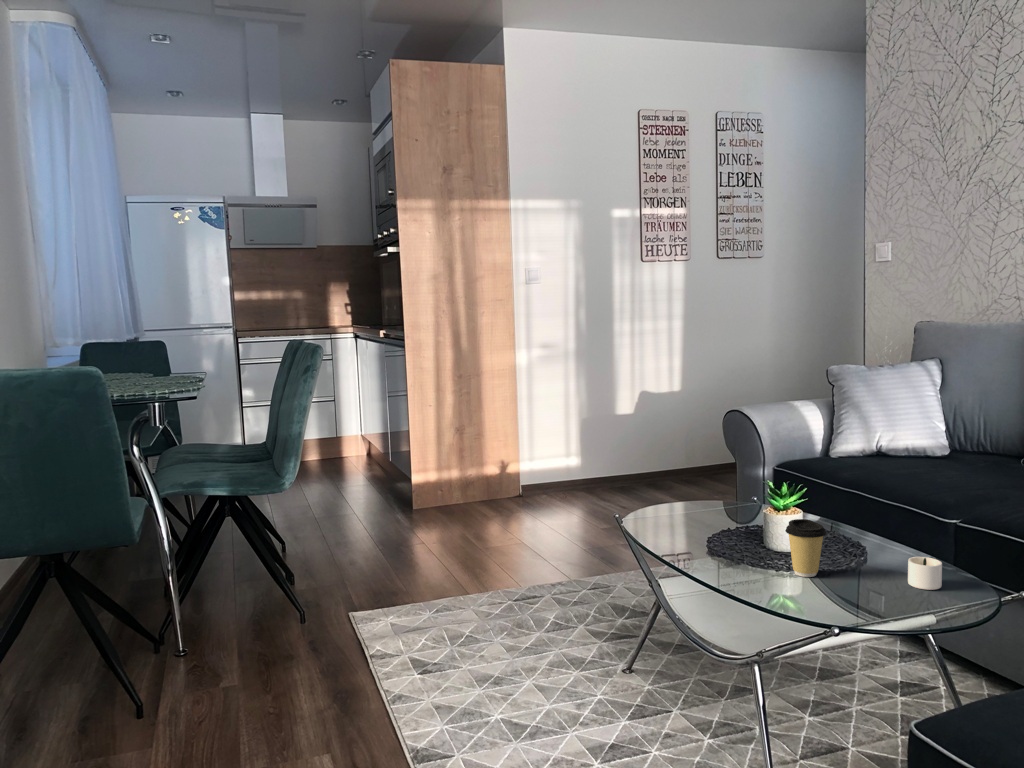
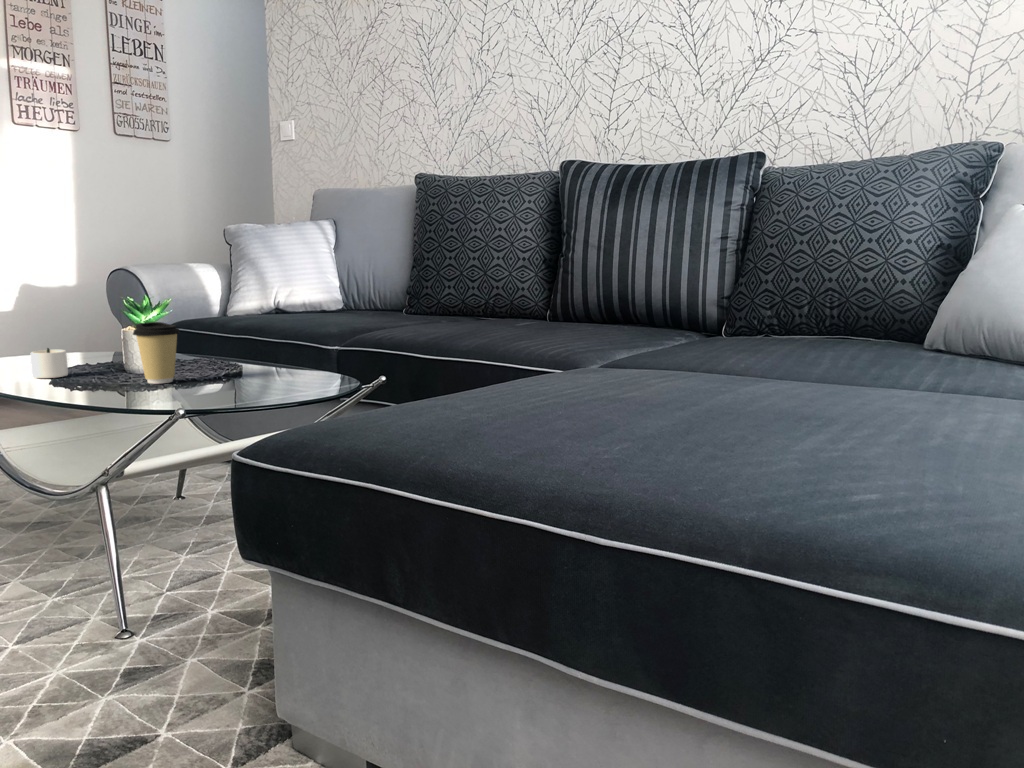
candle: present [908,557,942,590] -> present [31,348,68,378]

